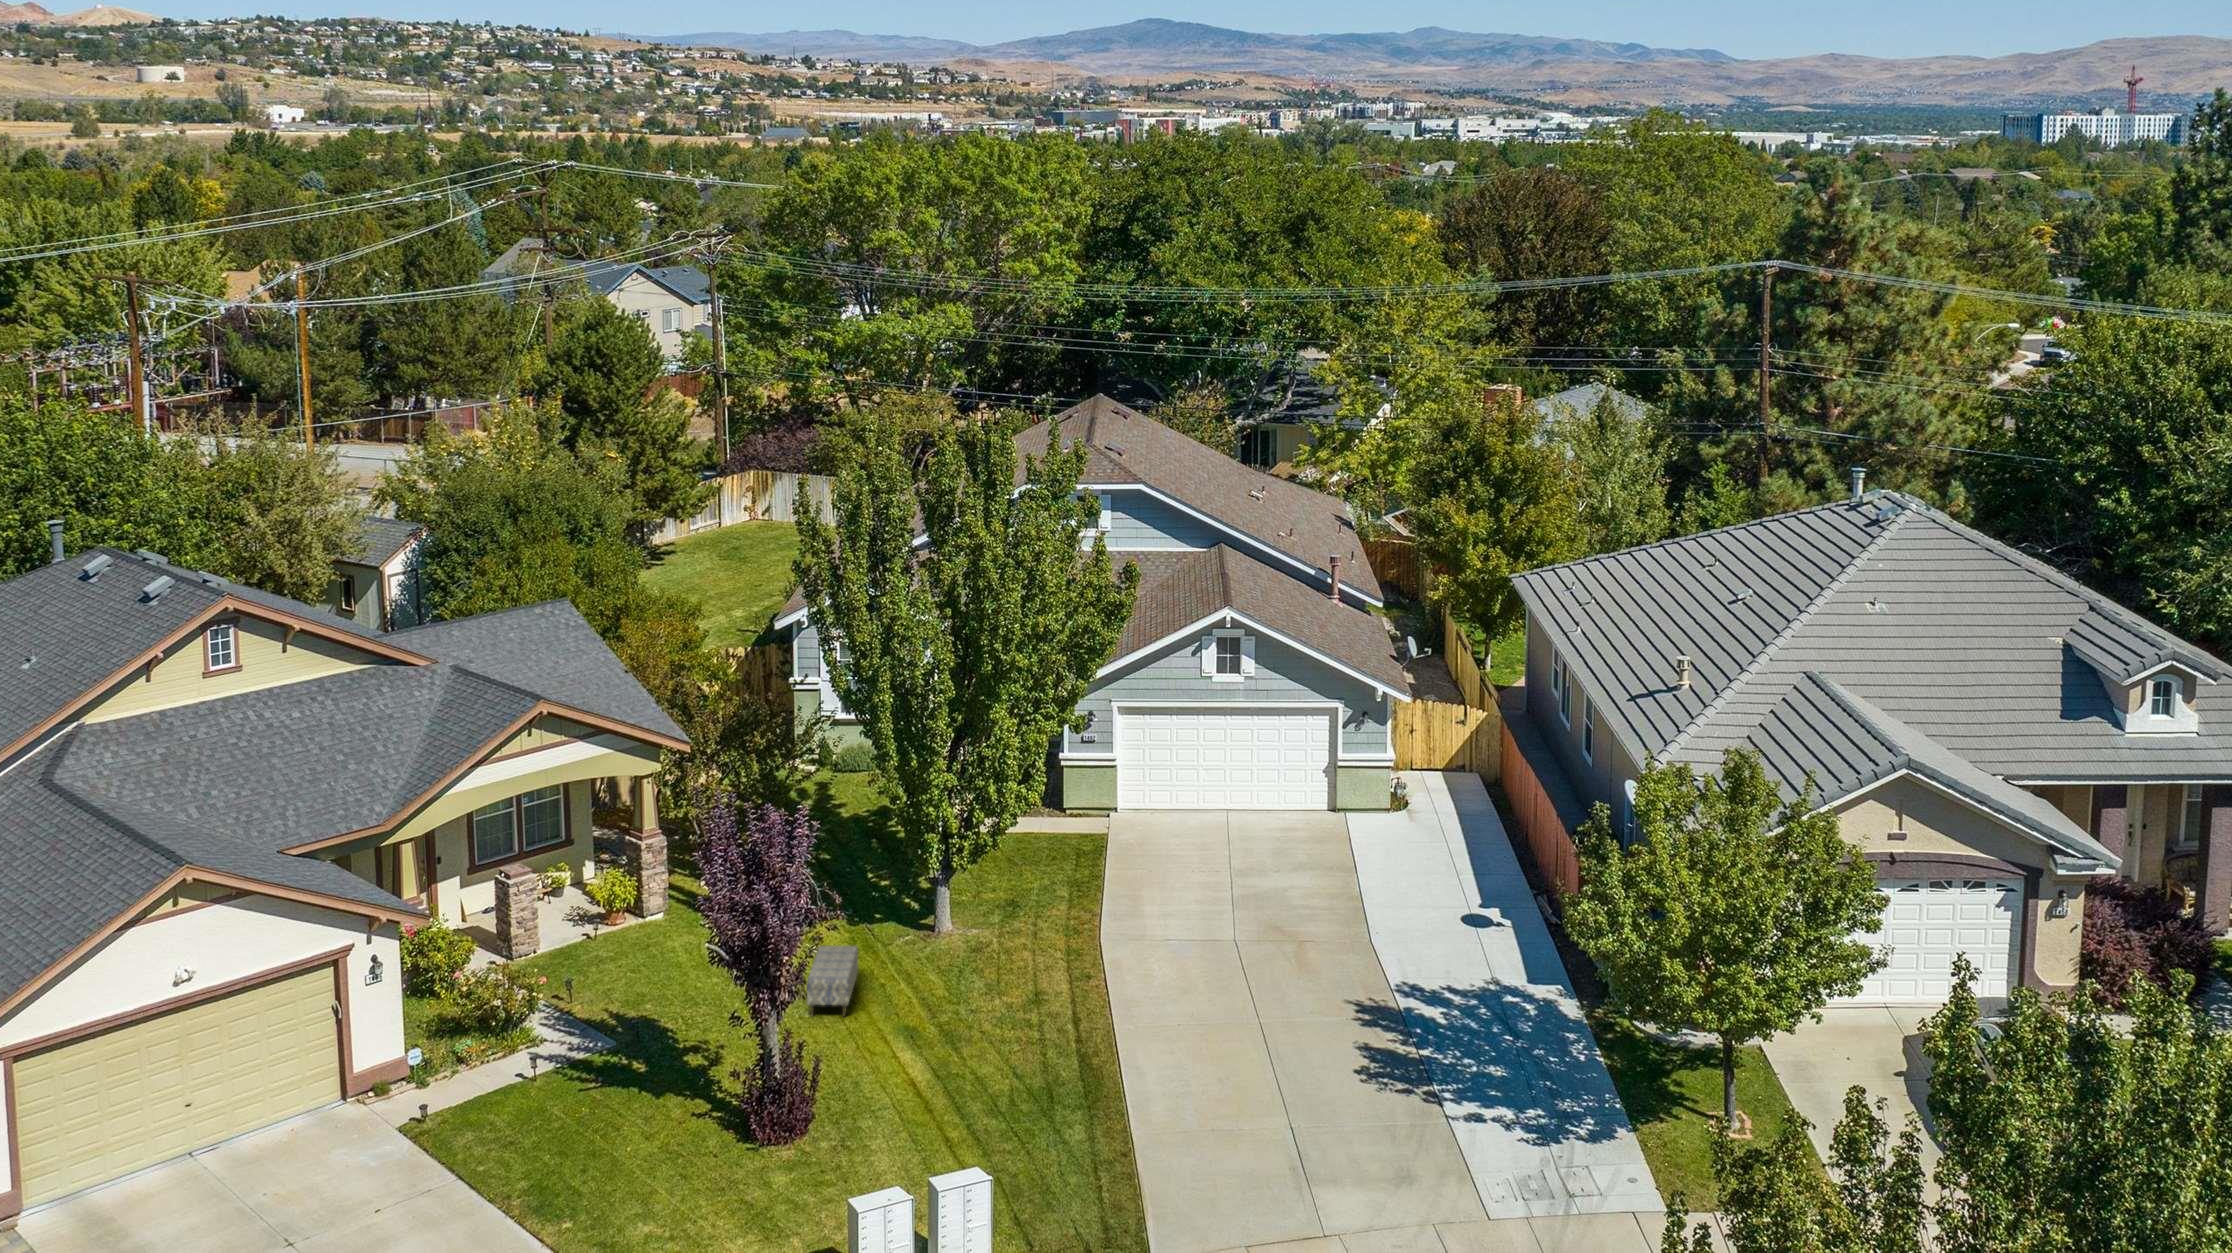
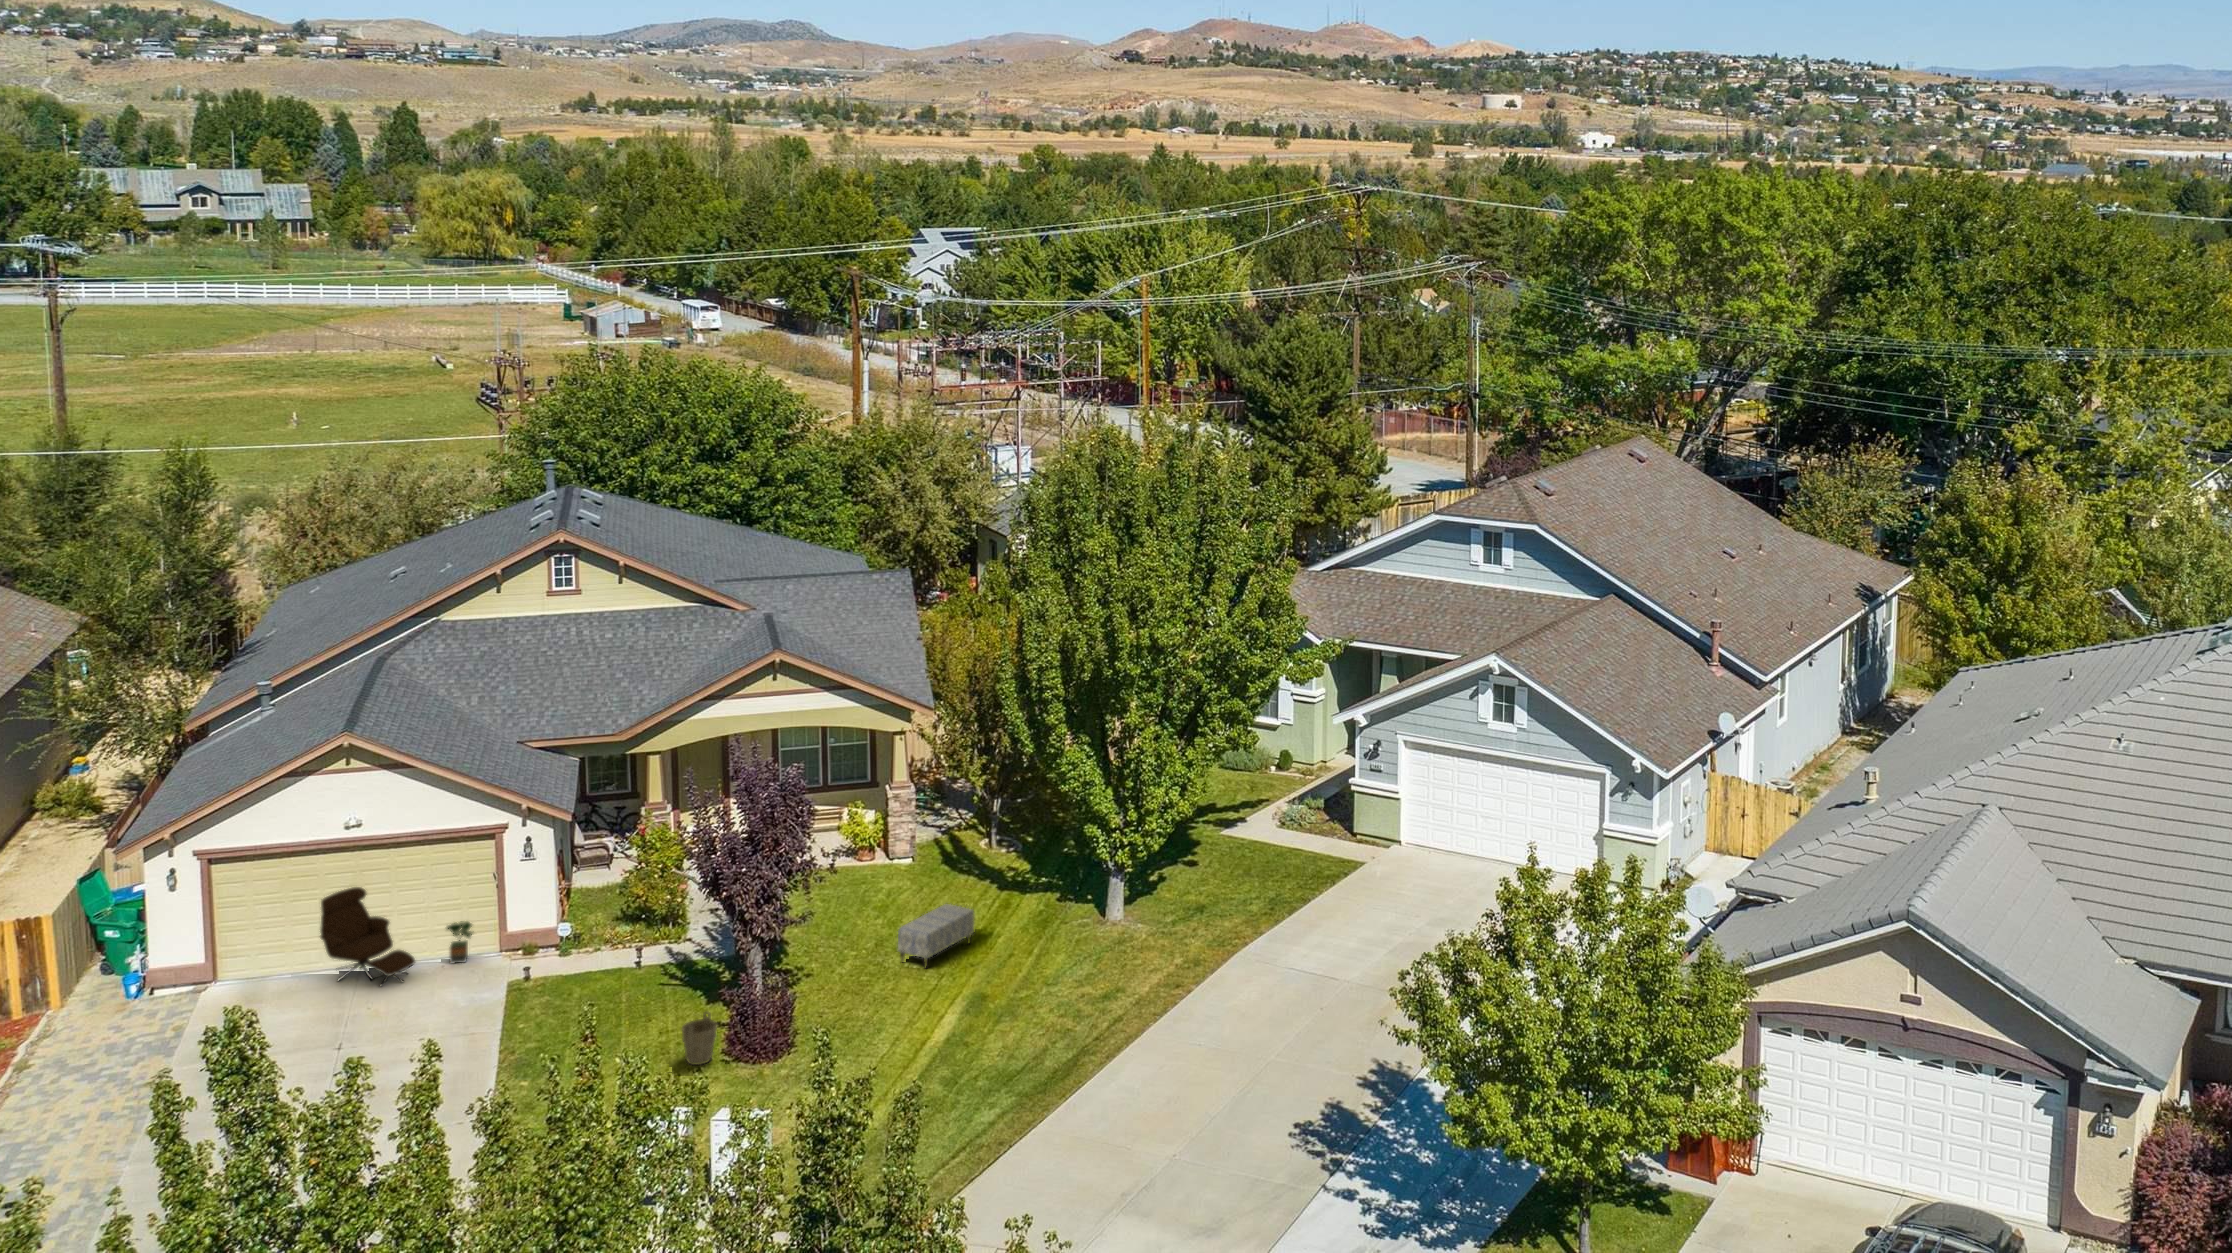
lounge chair: none [147,1057,278,1179] -> present [320,887,415,980]
potted tree: none [287,1072,327,1129] -> present [447,921,472,963]
bucket: none [721,1099,760,1162] -> present [682,1012,717,1065]

